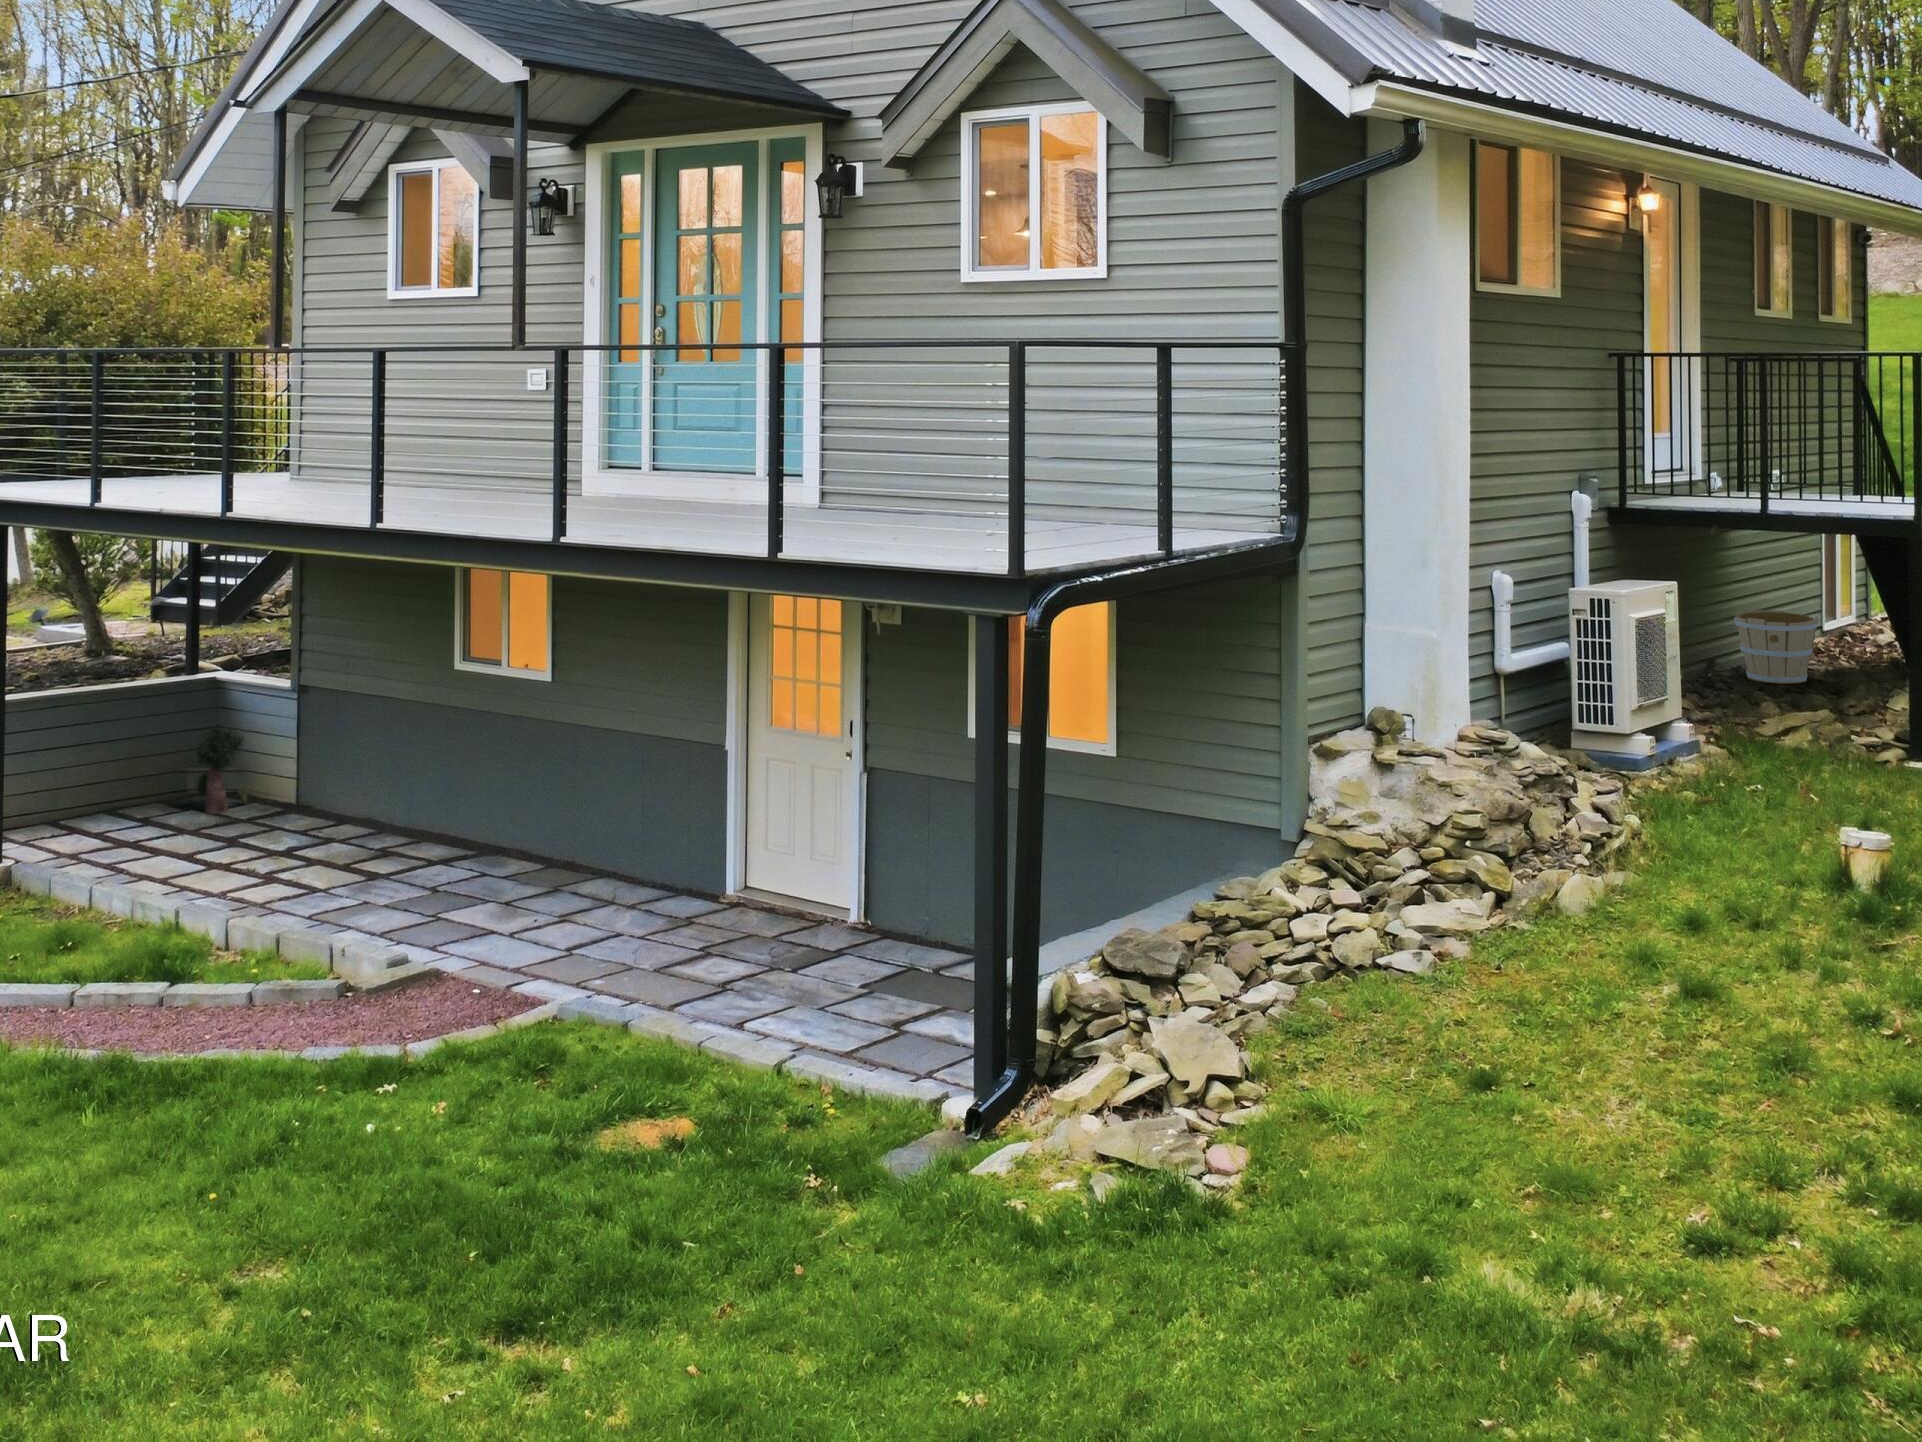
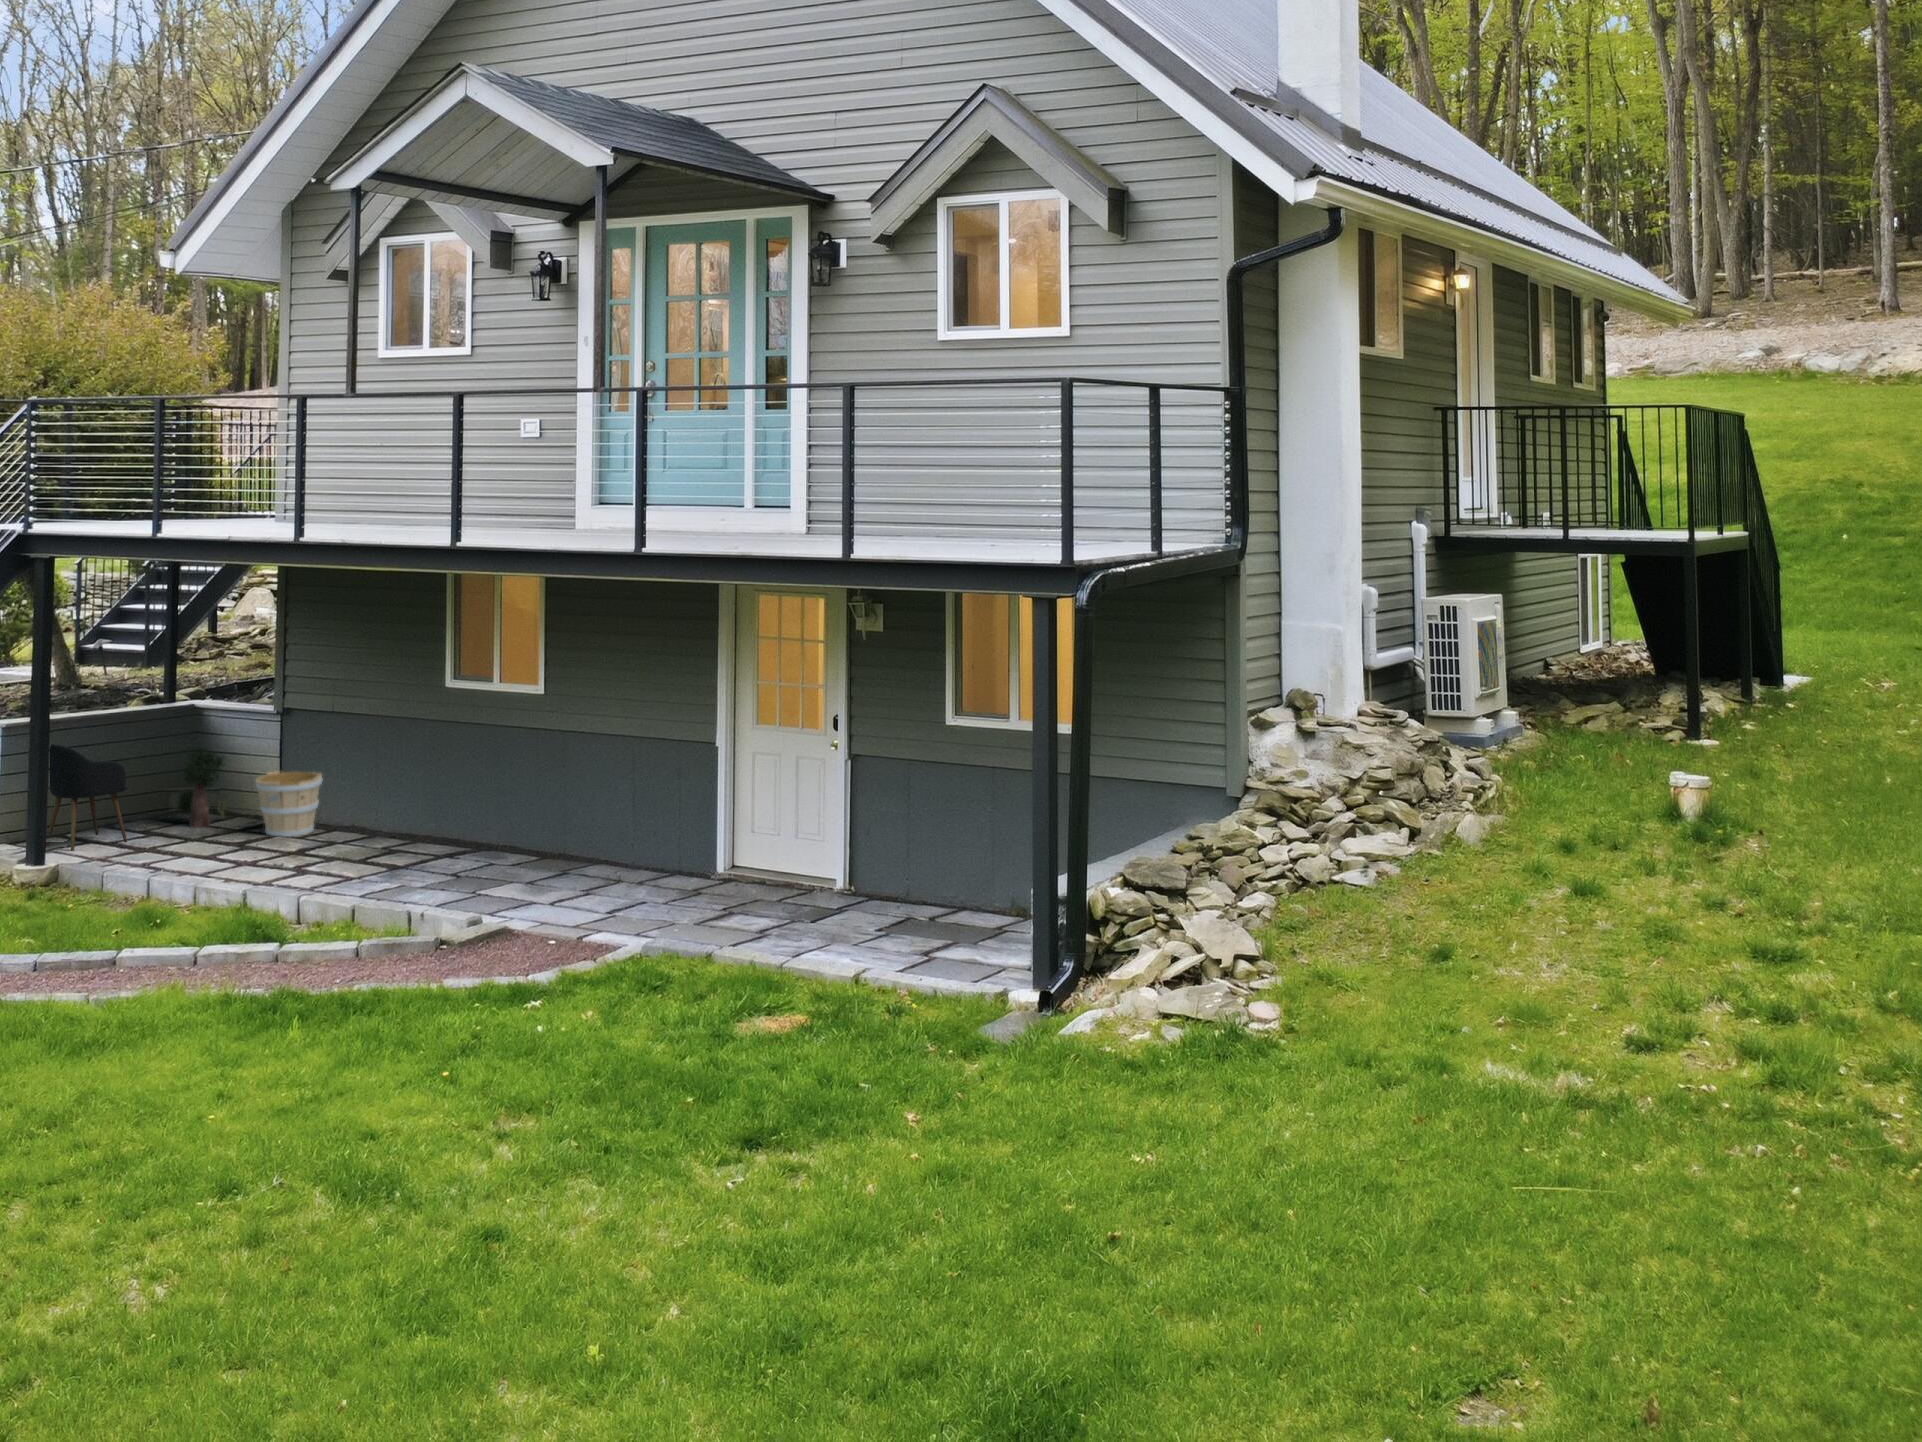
wooden bucket: present [1734,610,1818,684] -> present [256,771,323,836]
armchair: none [20,722,122,844] -> present [46,744,128,851]

